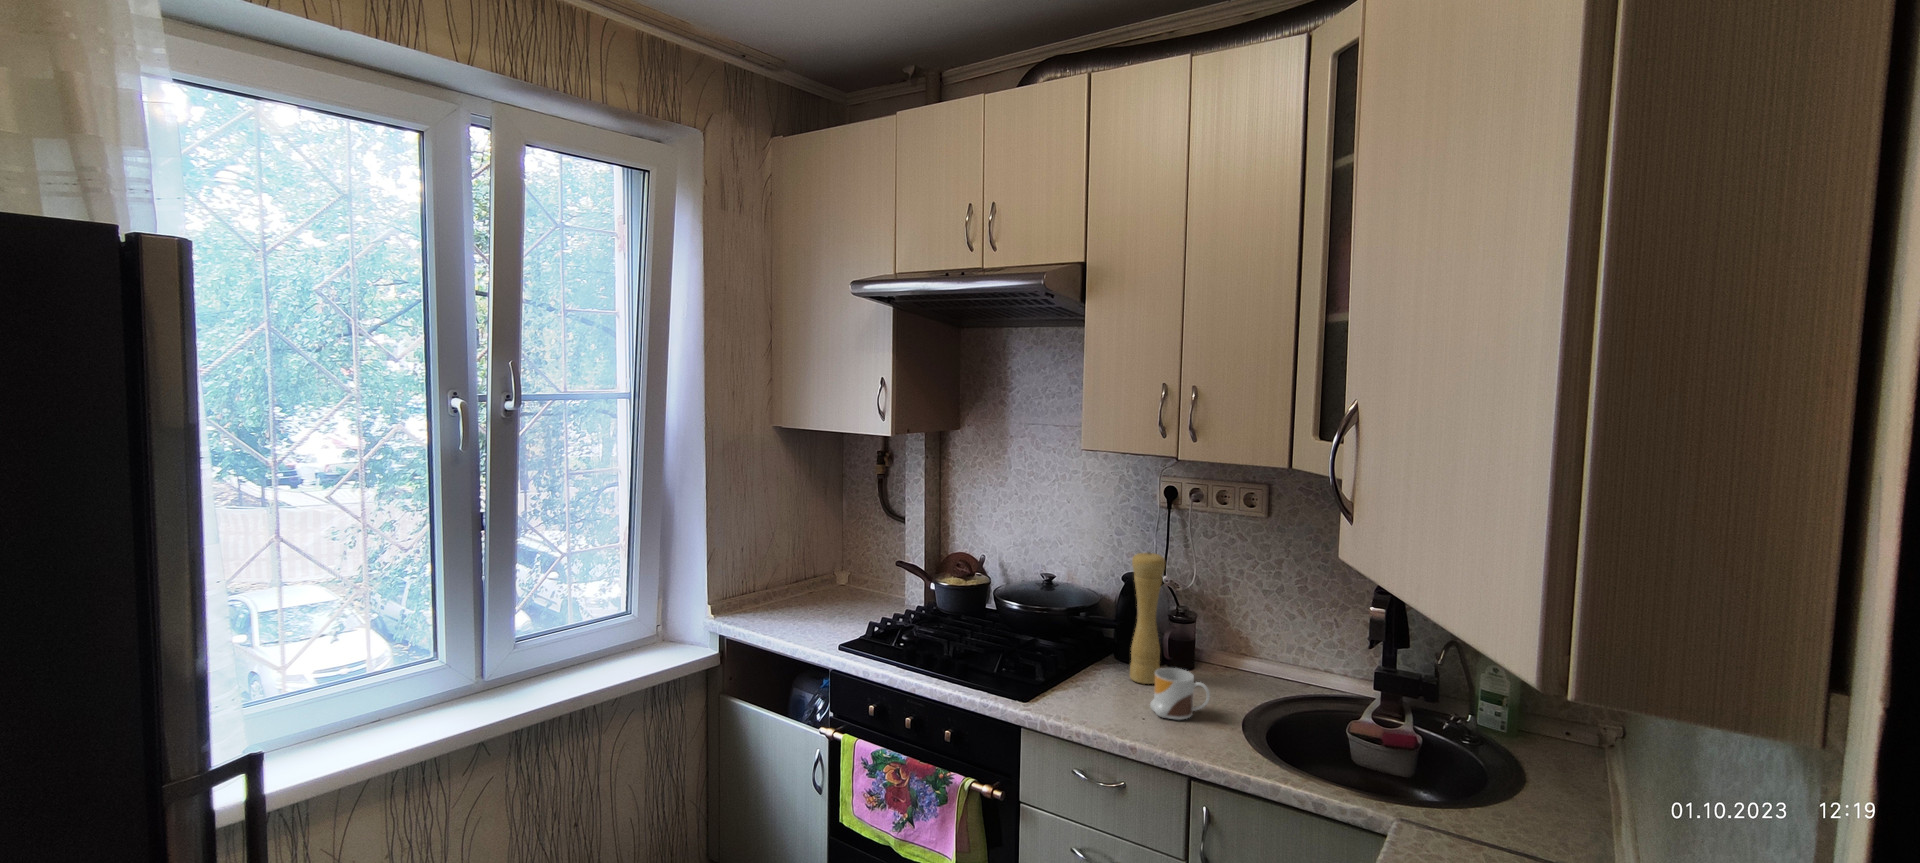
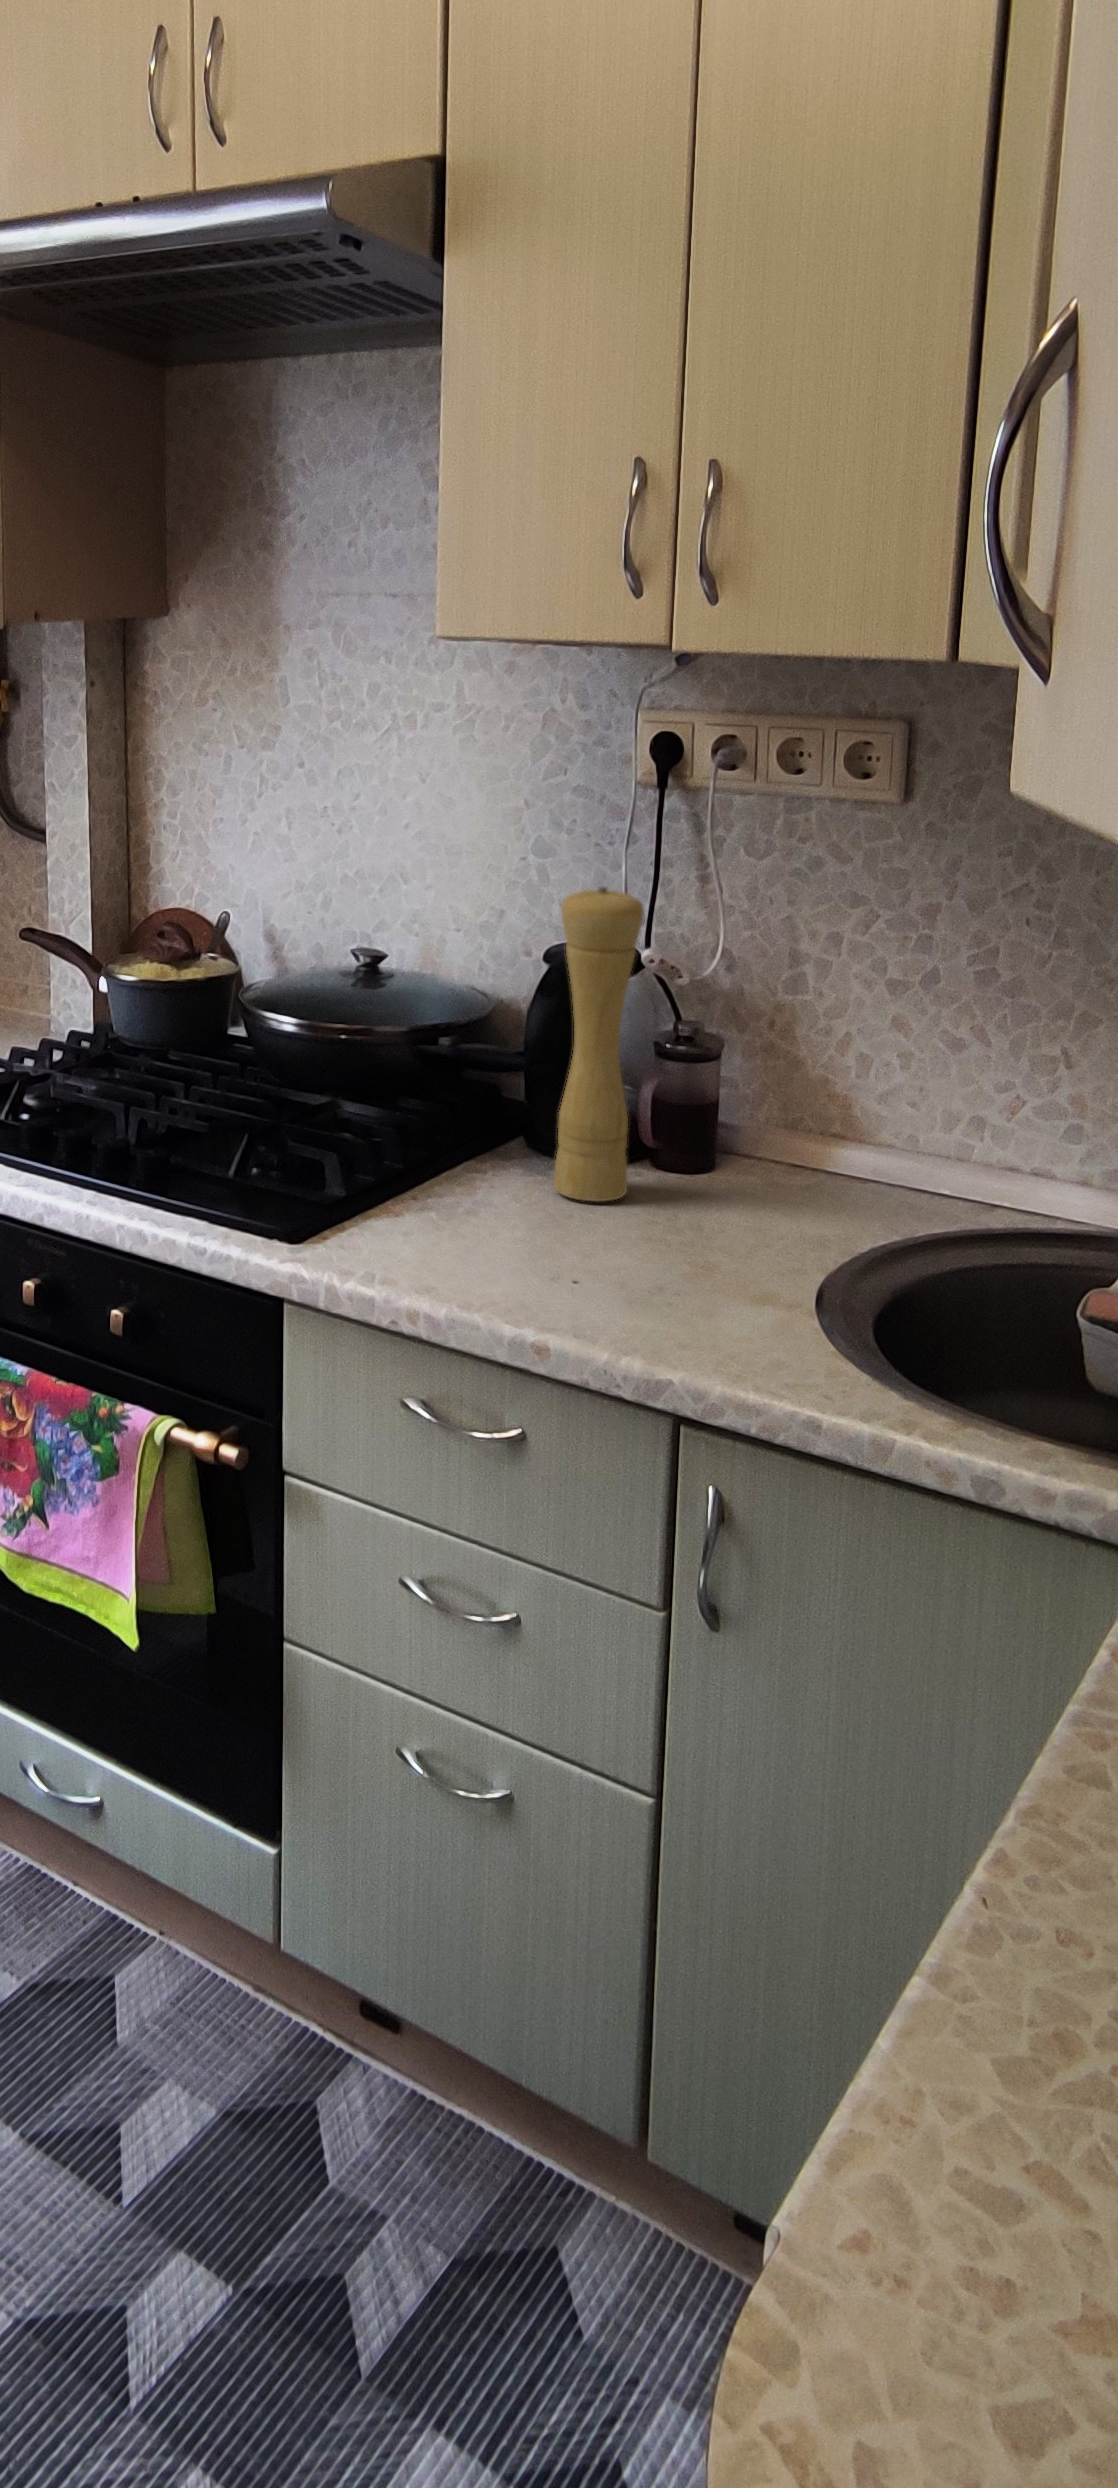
mug: present [1150,668,1210,720] -> none [593,1162,737,1282]

